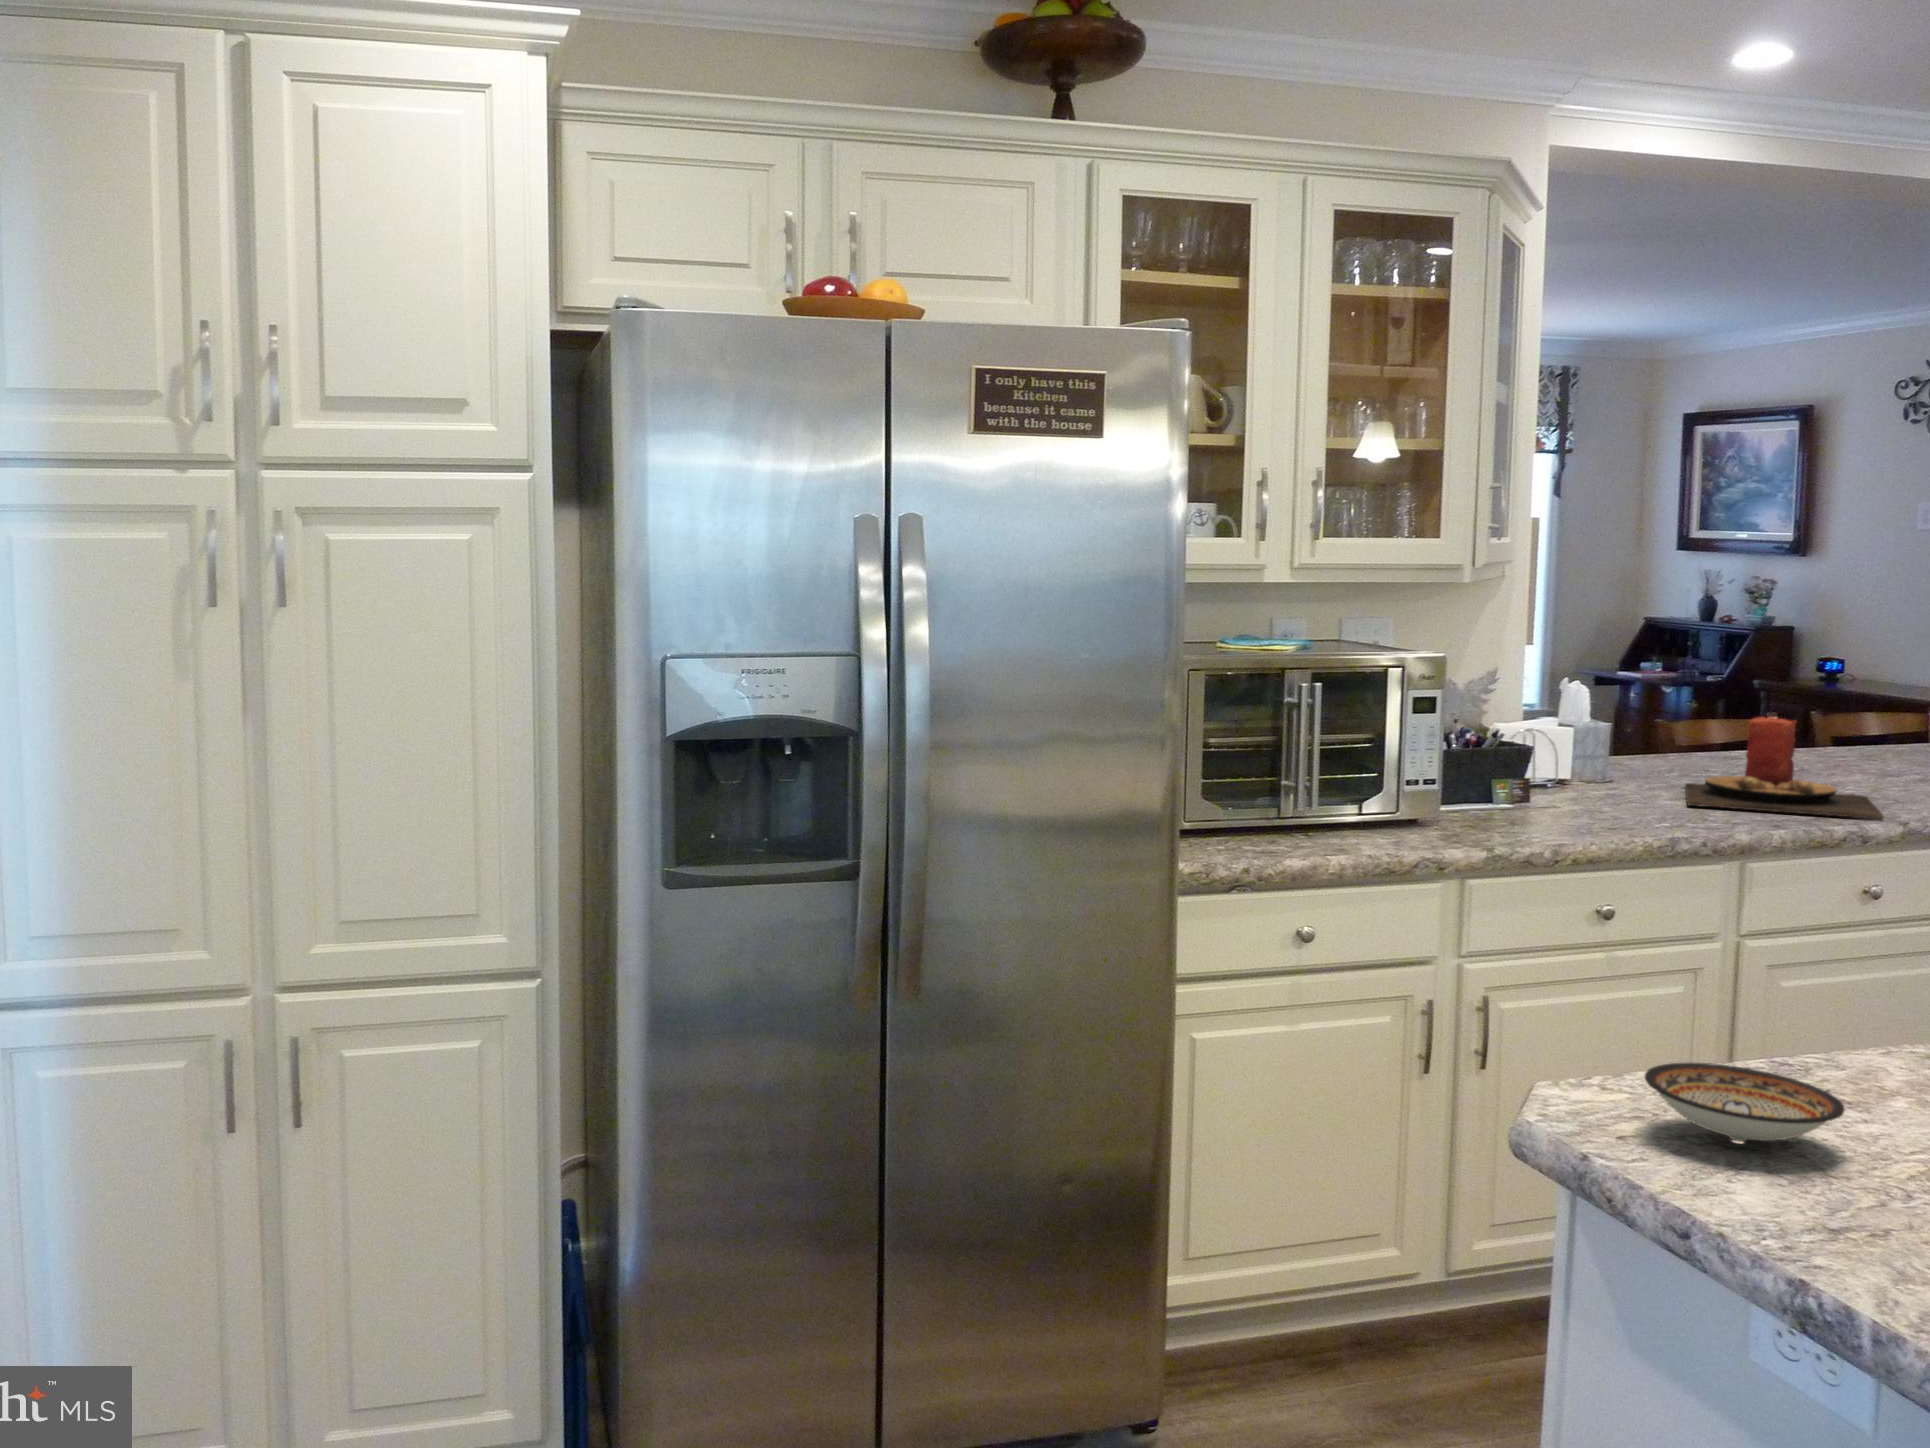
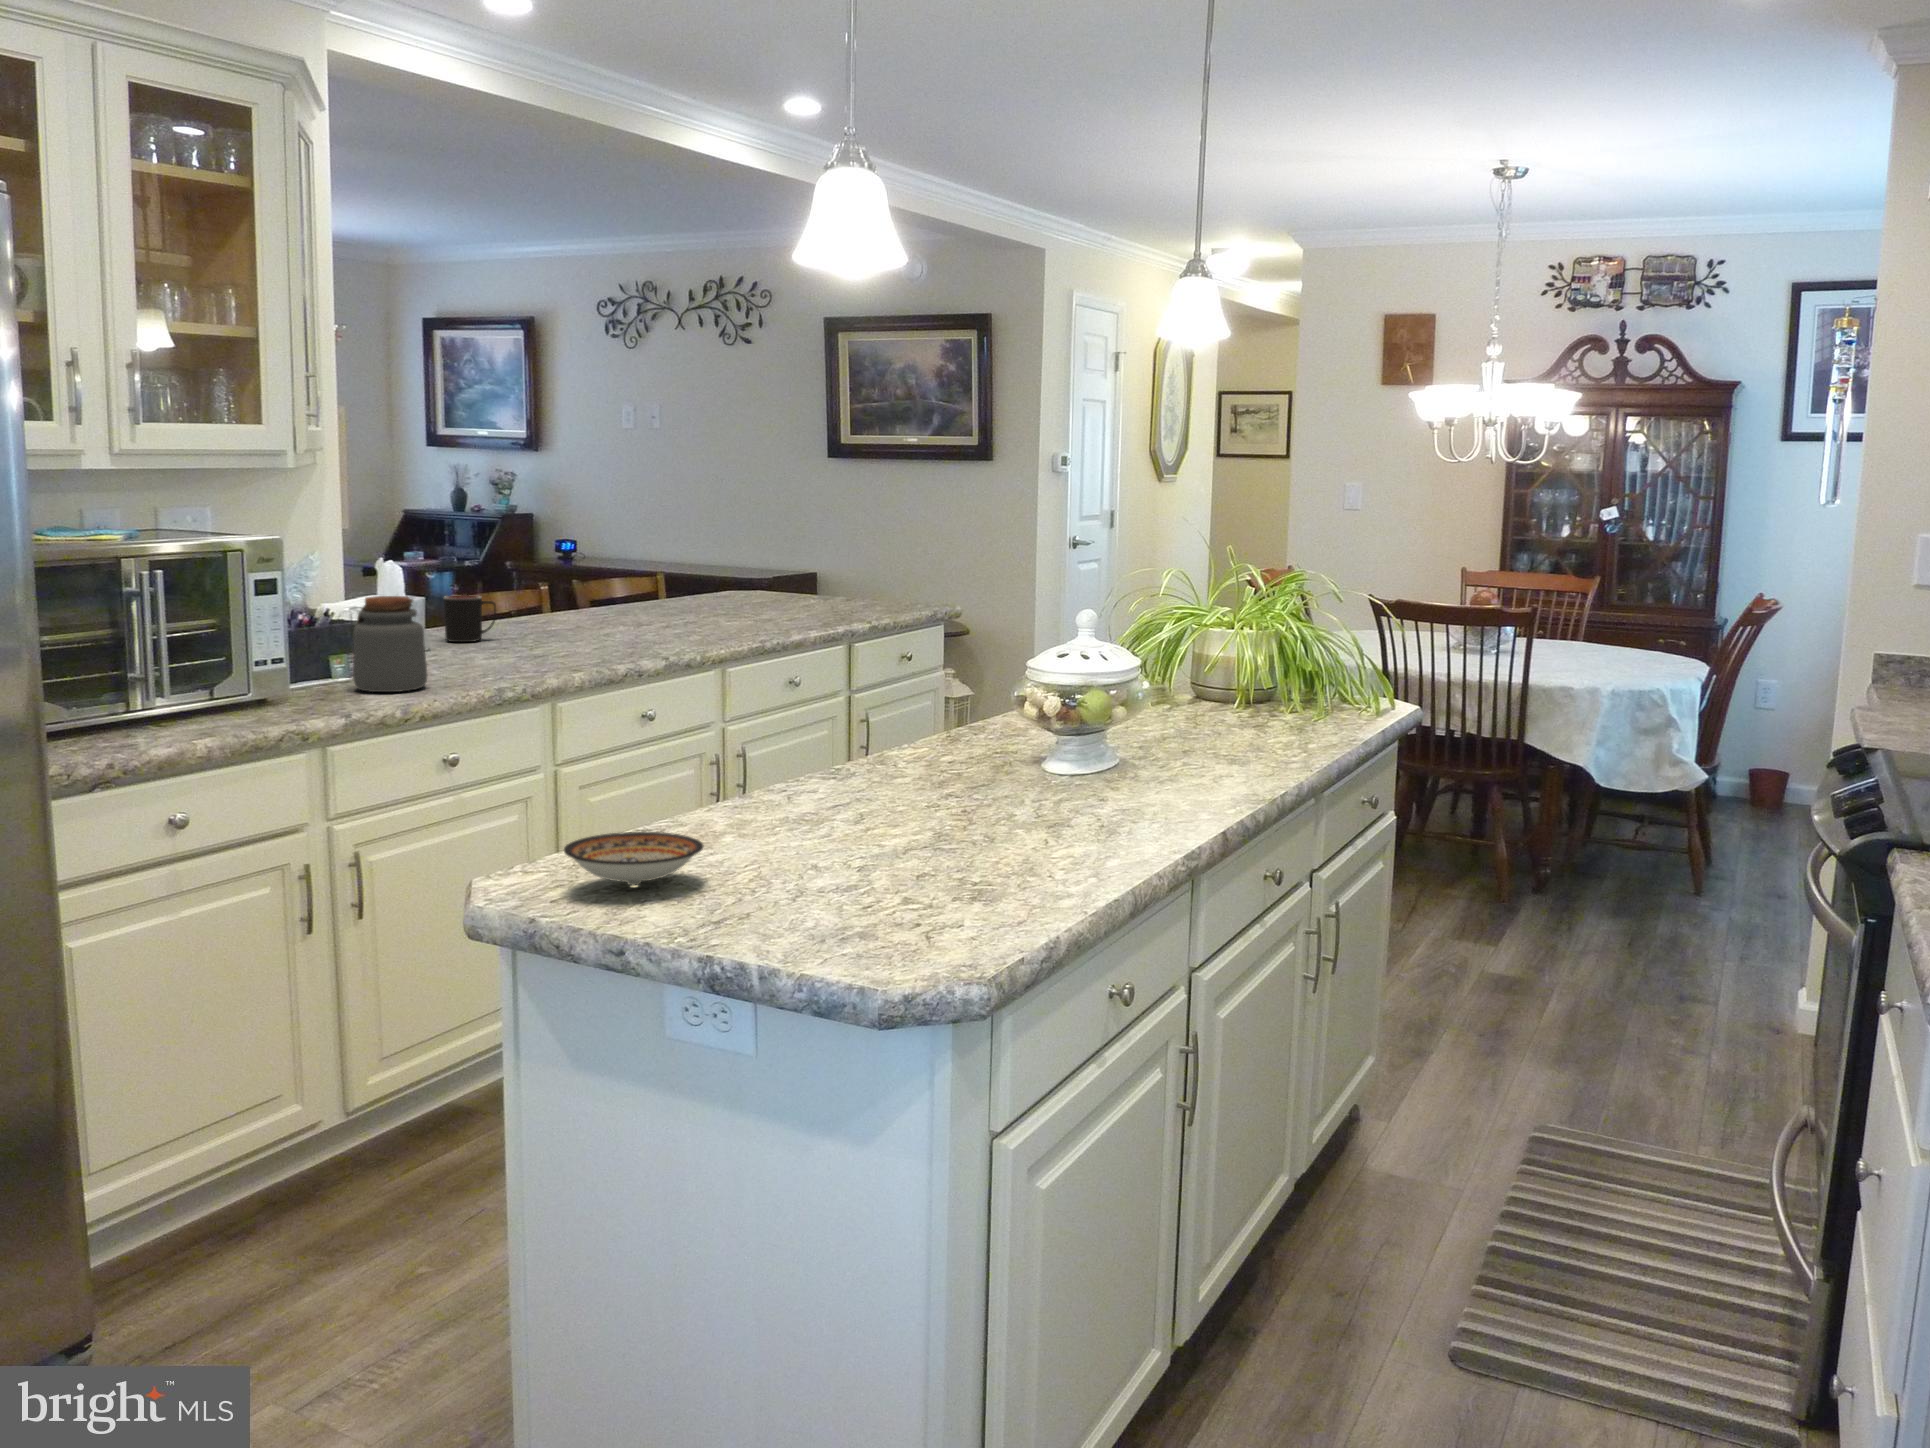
candle: present [1685,716,1884,819] -> none [494,581,650,661]
jar: none [1505,722,1587,830] -> present [353,596,427,692]
mug: none [1631,723,1694,777] -> present [443,595,496,642]

